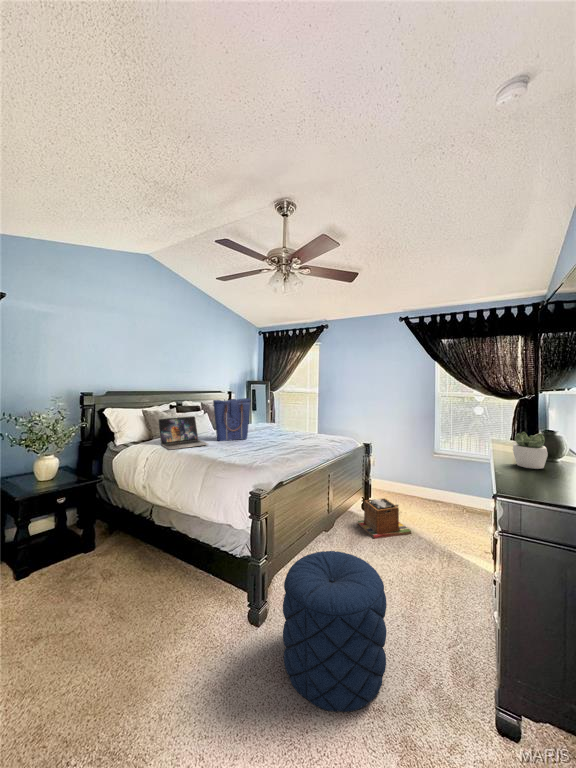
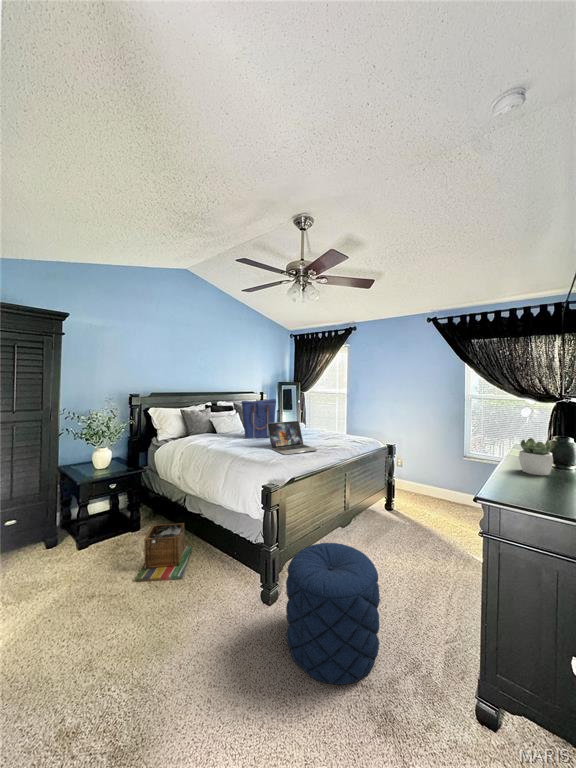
laptop: present [158,416,208,450] -> present [267,421,318,455]
laundry basket: present [358,498,411,539] -> present [135,523,192,582]

